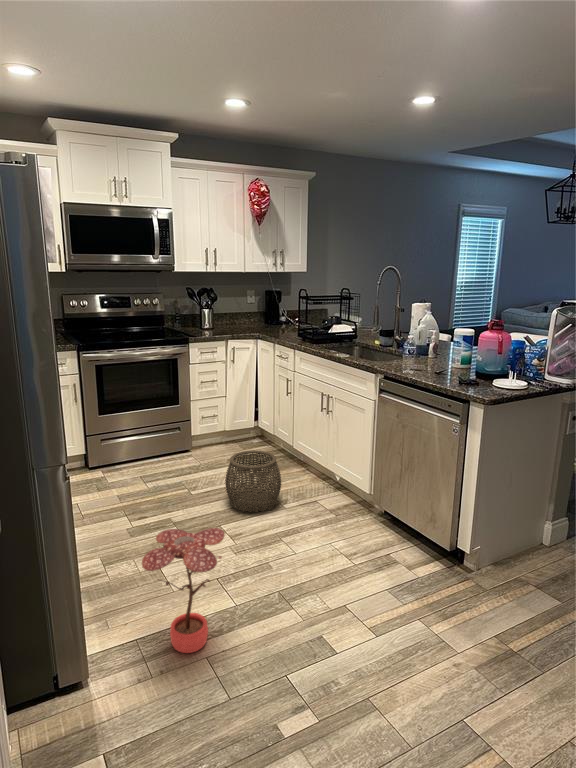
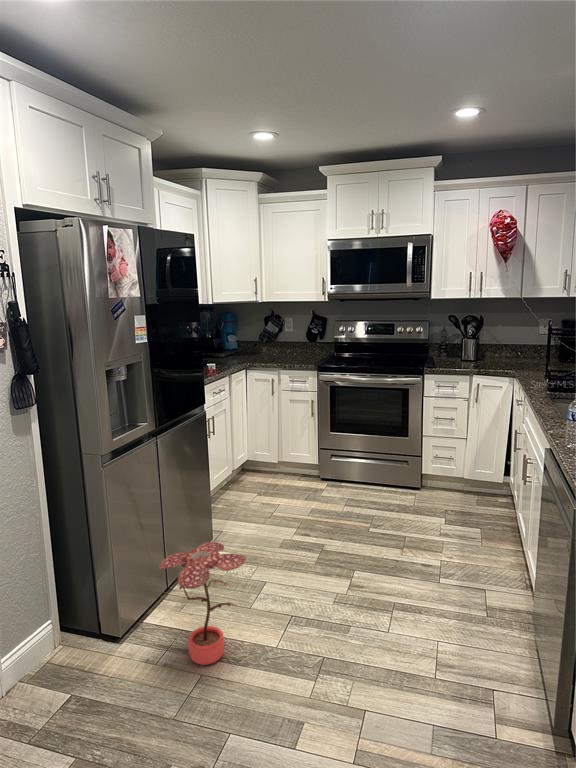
woven basket: present [225,450,281,512] -> none [382,501,448,574]

